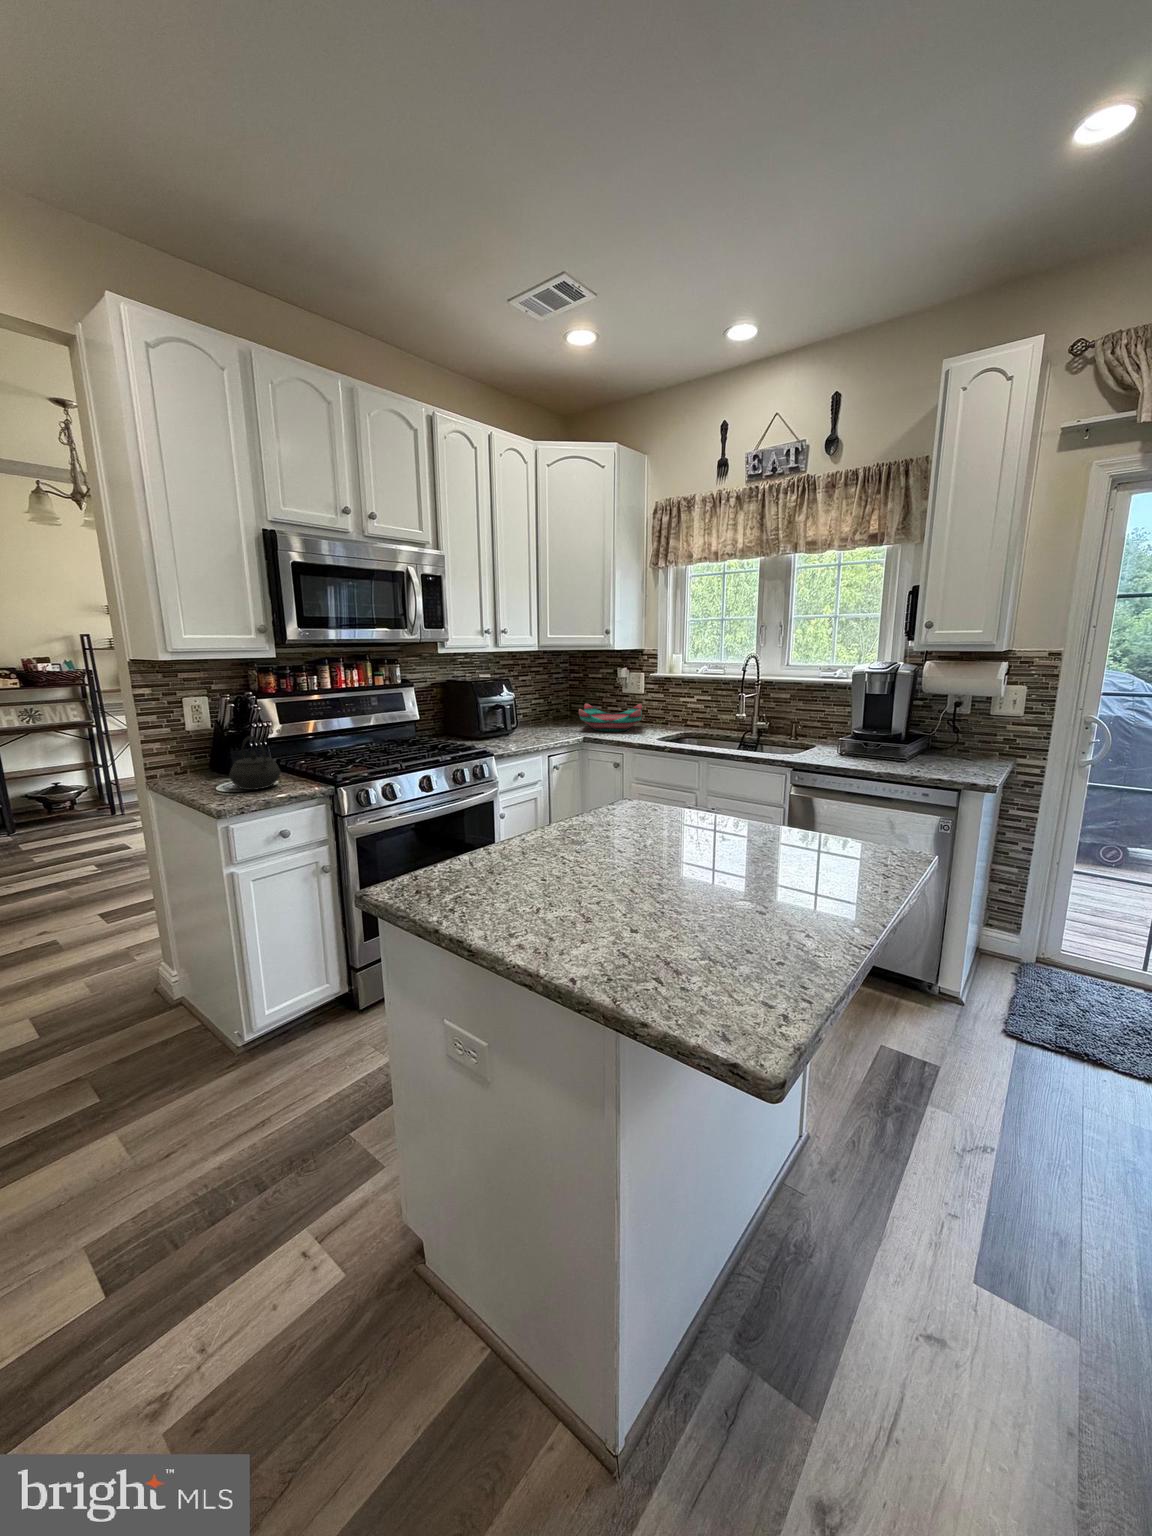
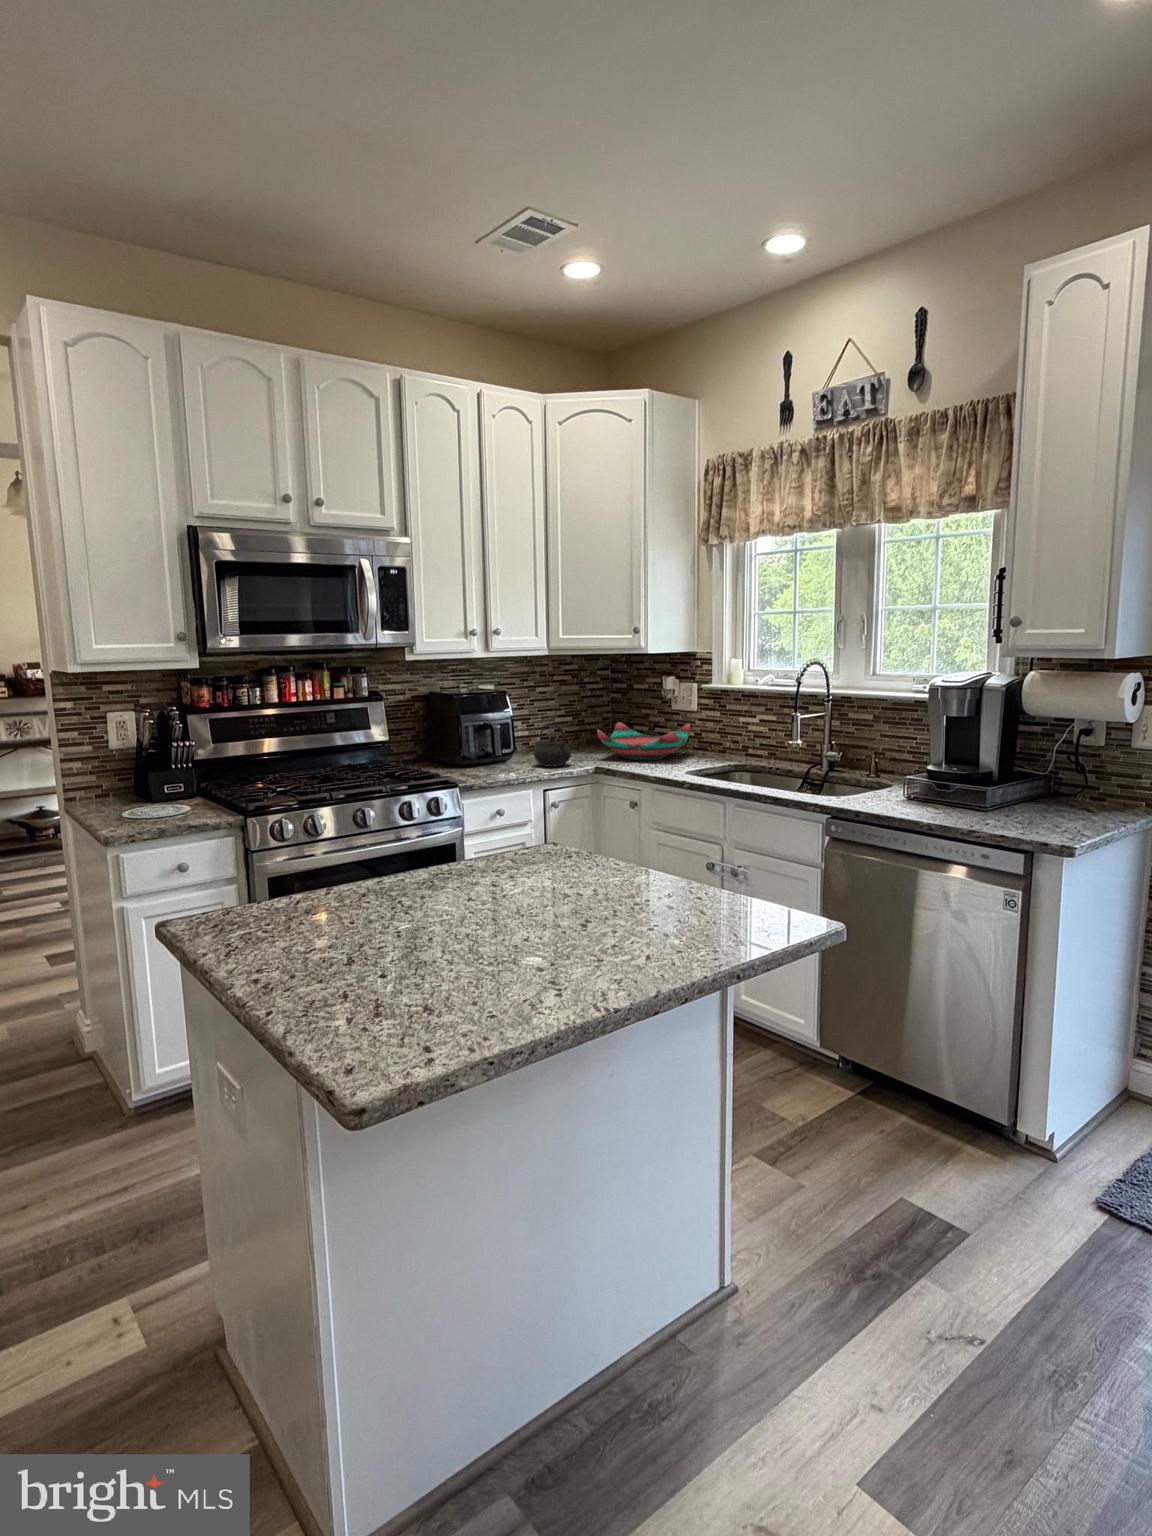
kettle: present [229,736,281,790] -> present [534,723,571,767]

